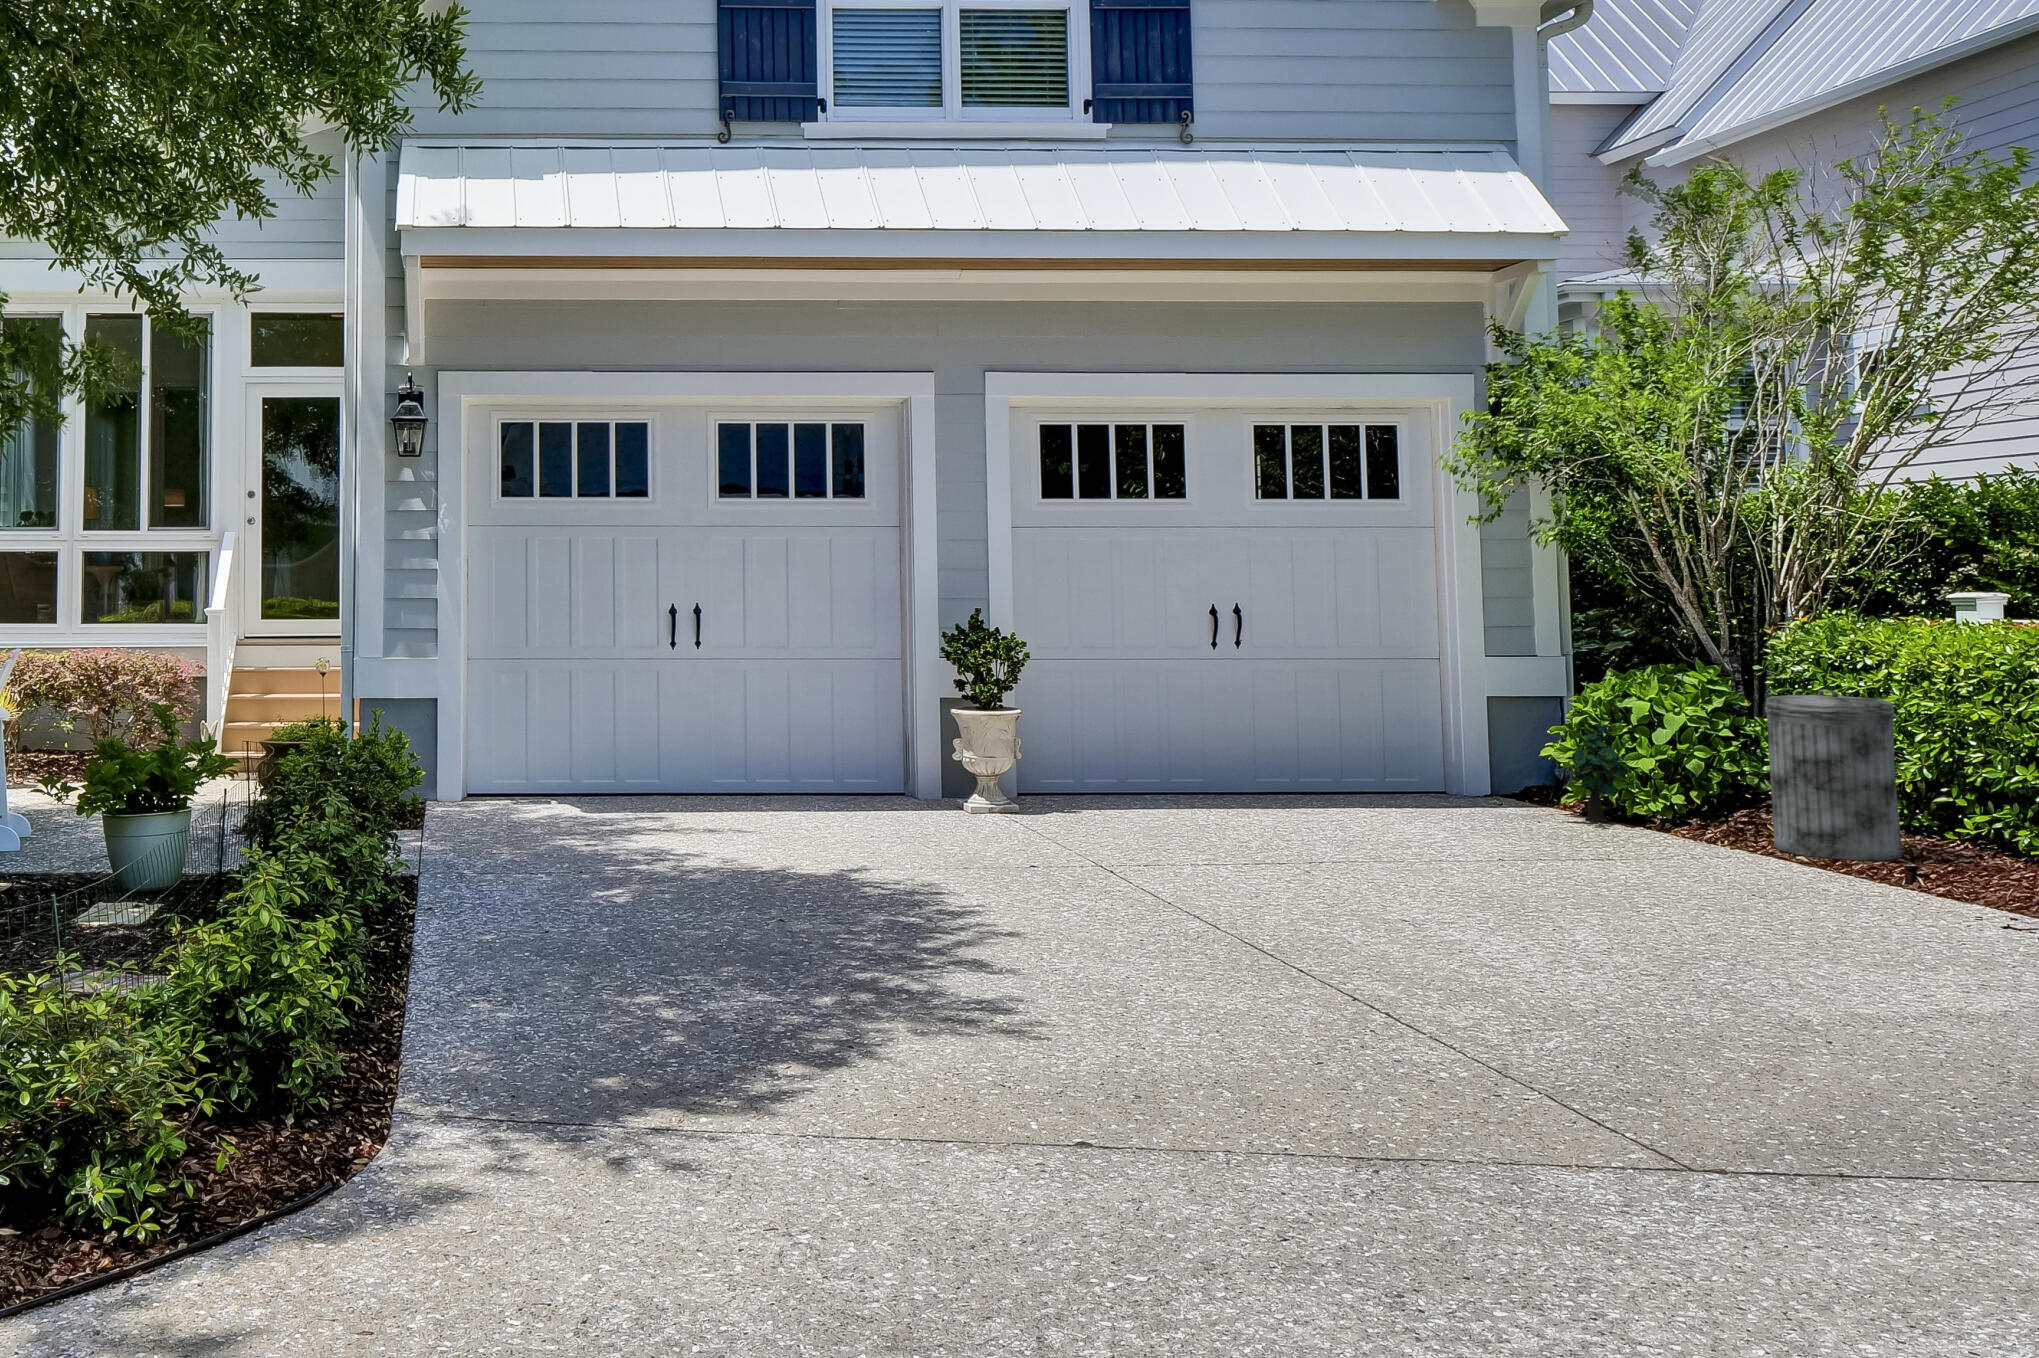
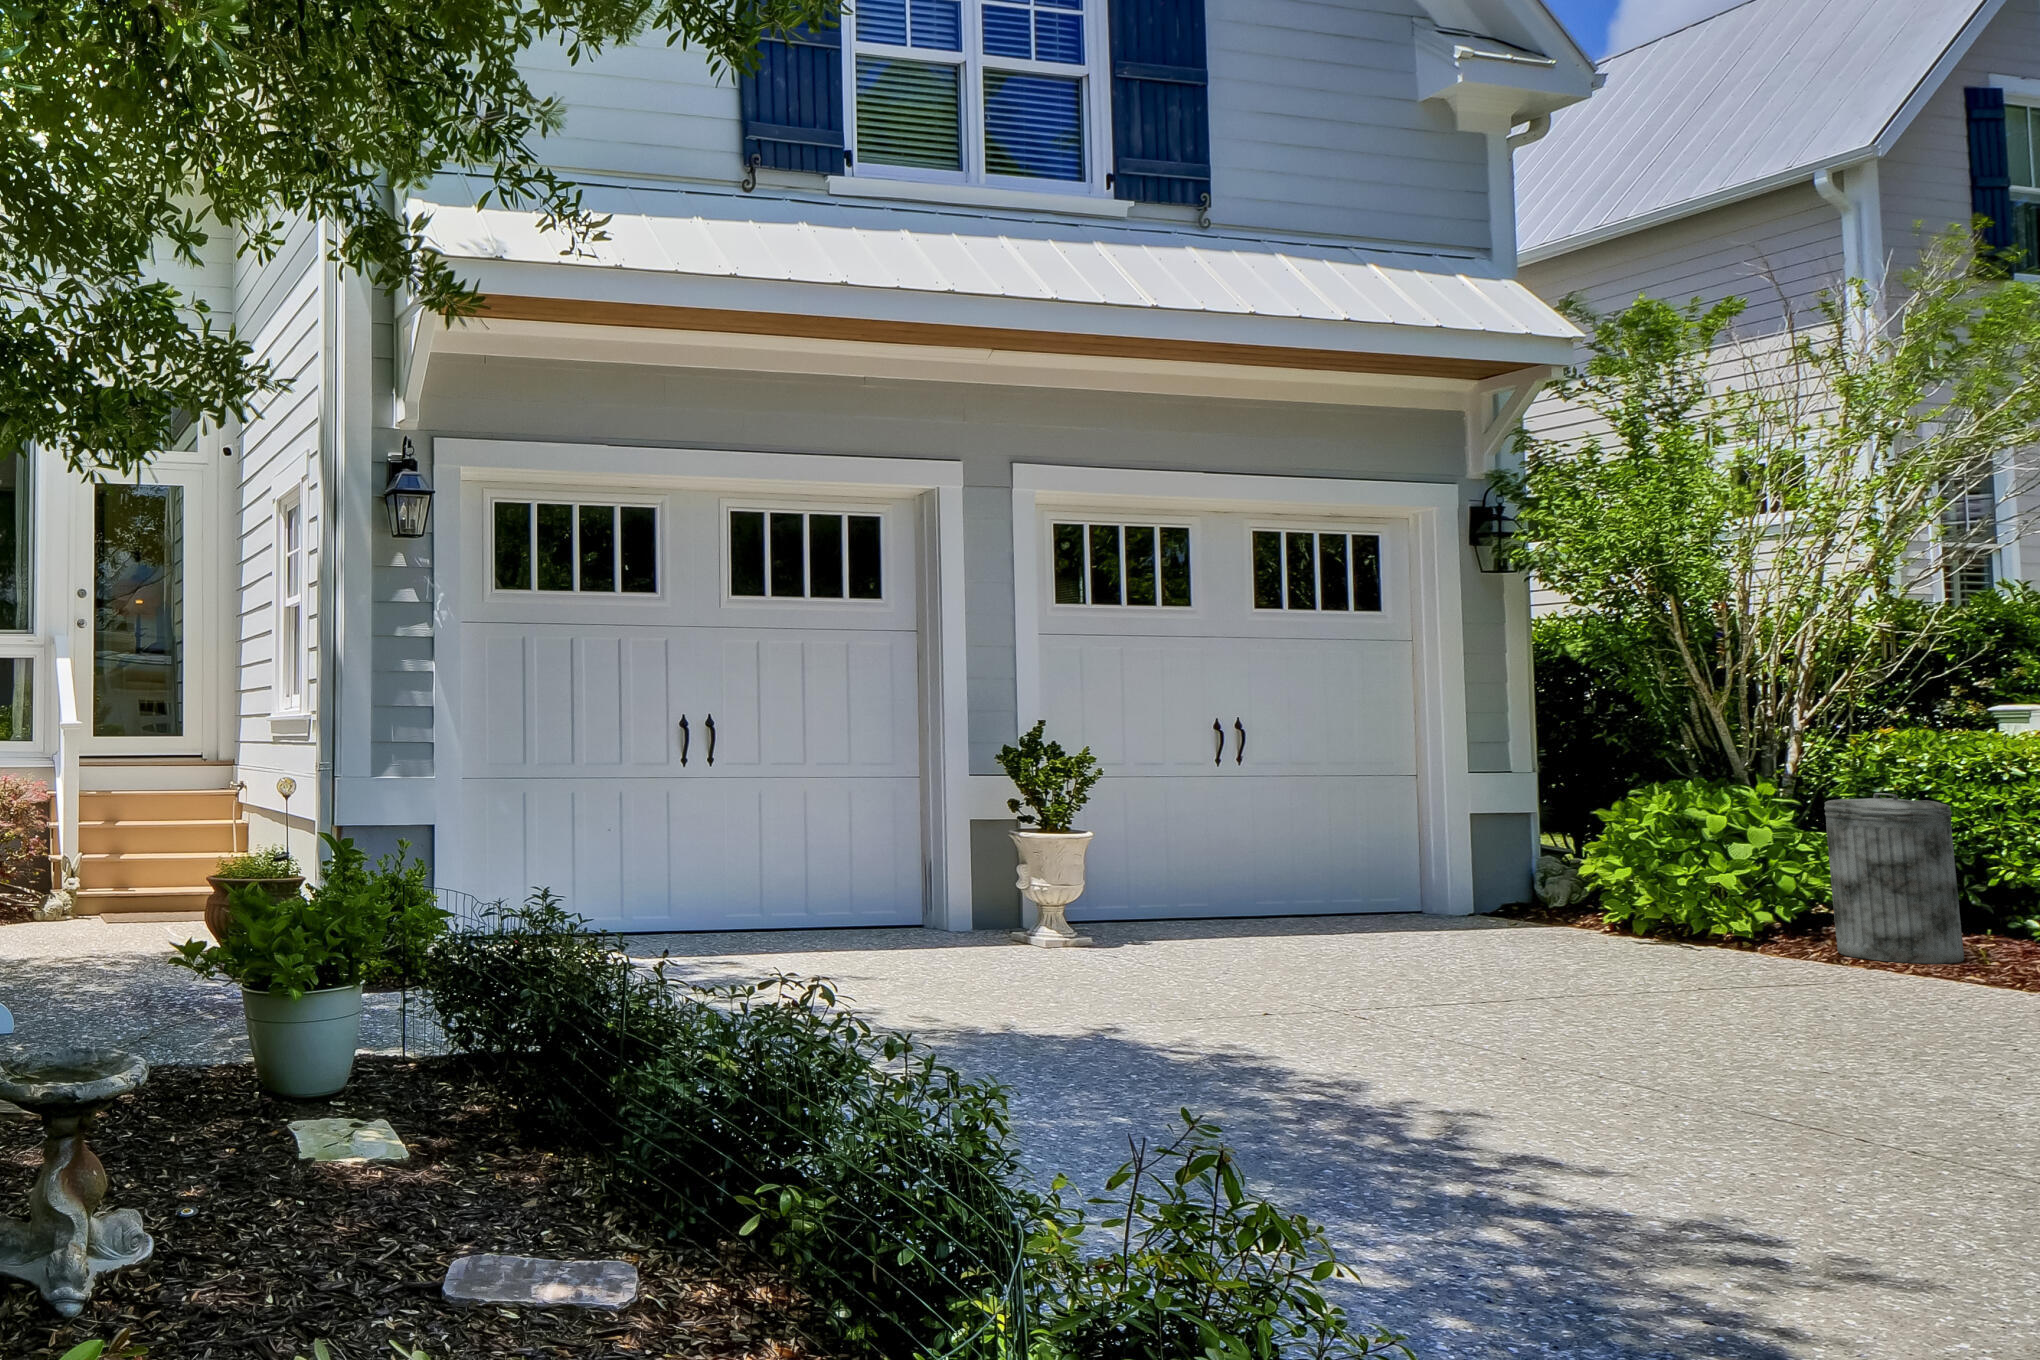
decorative plant: present [1565,725,1629,822] -> none [1595,834,1662,935]

